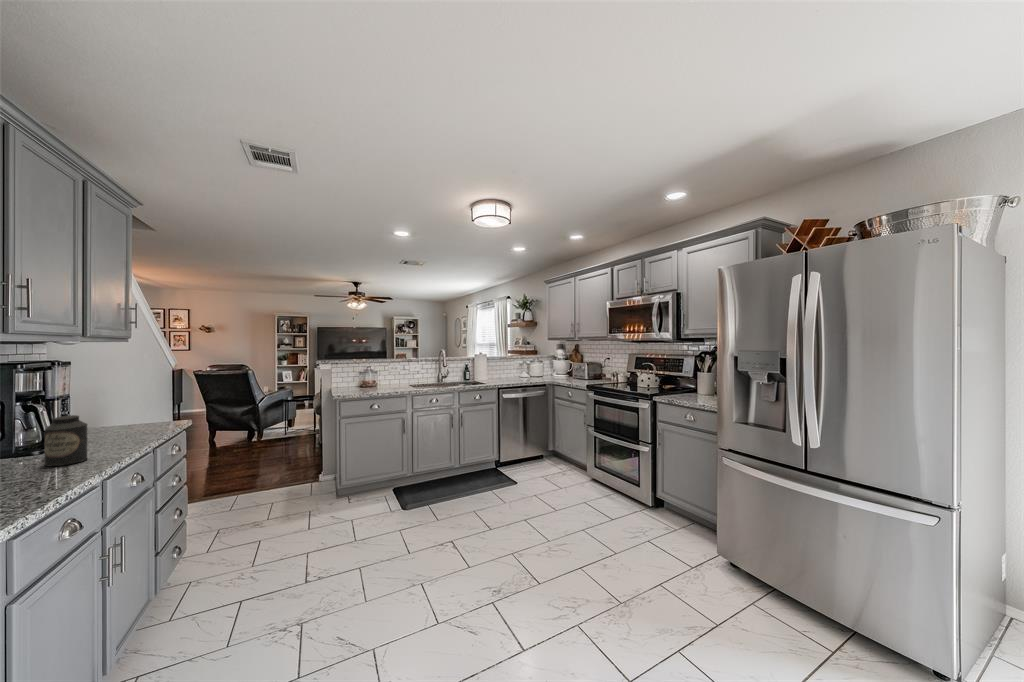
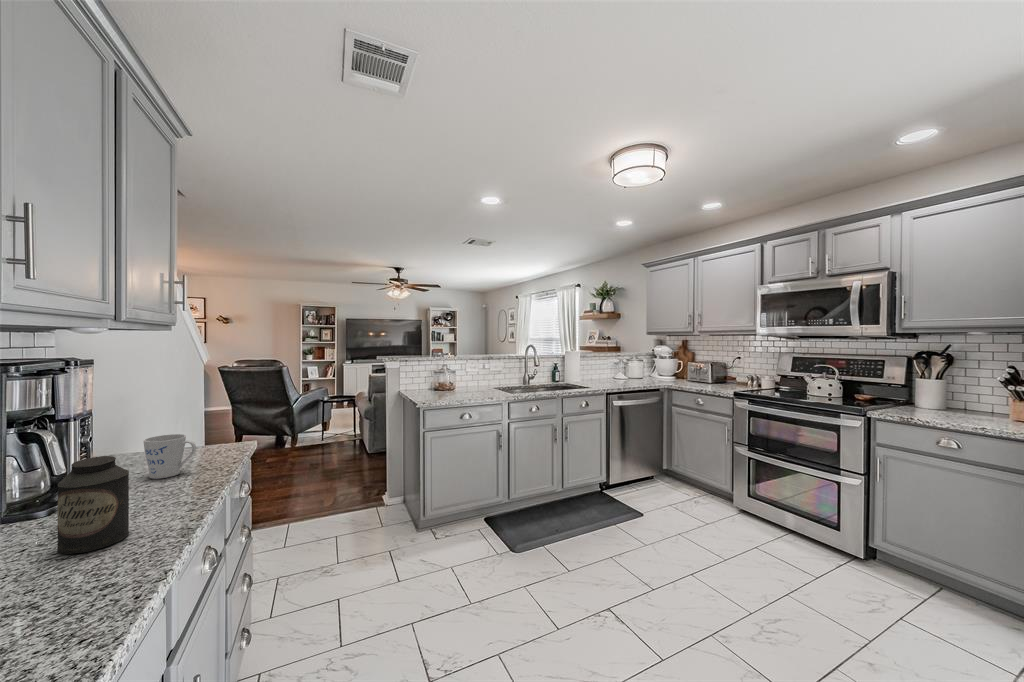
mug: none [104,410,141,438] -> present [143,434,196,479]

